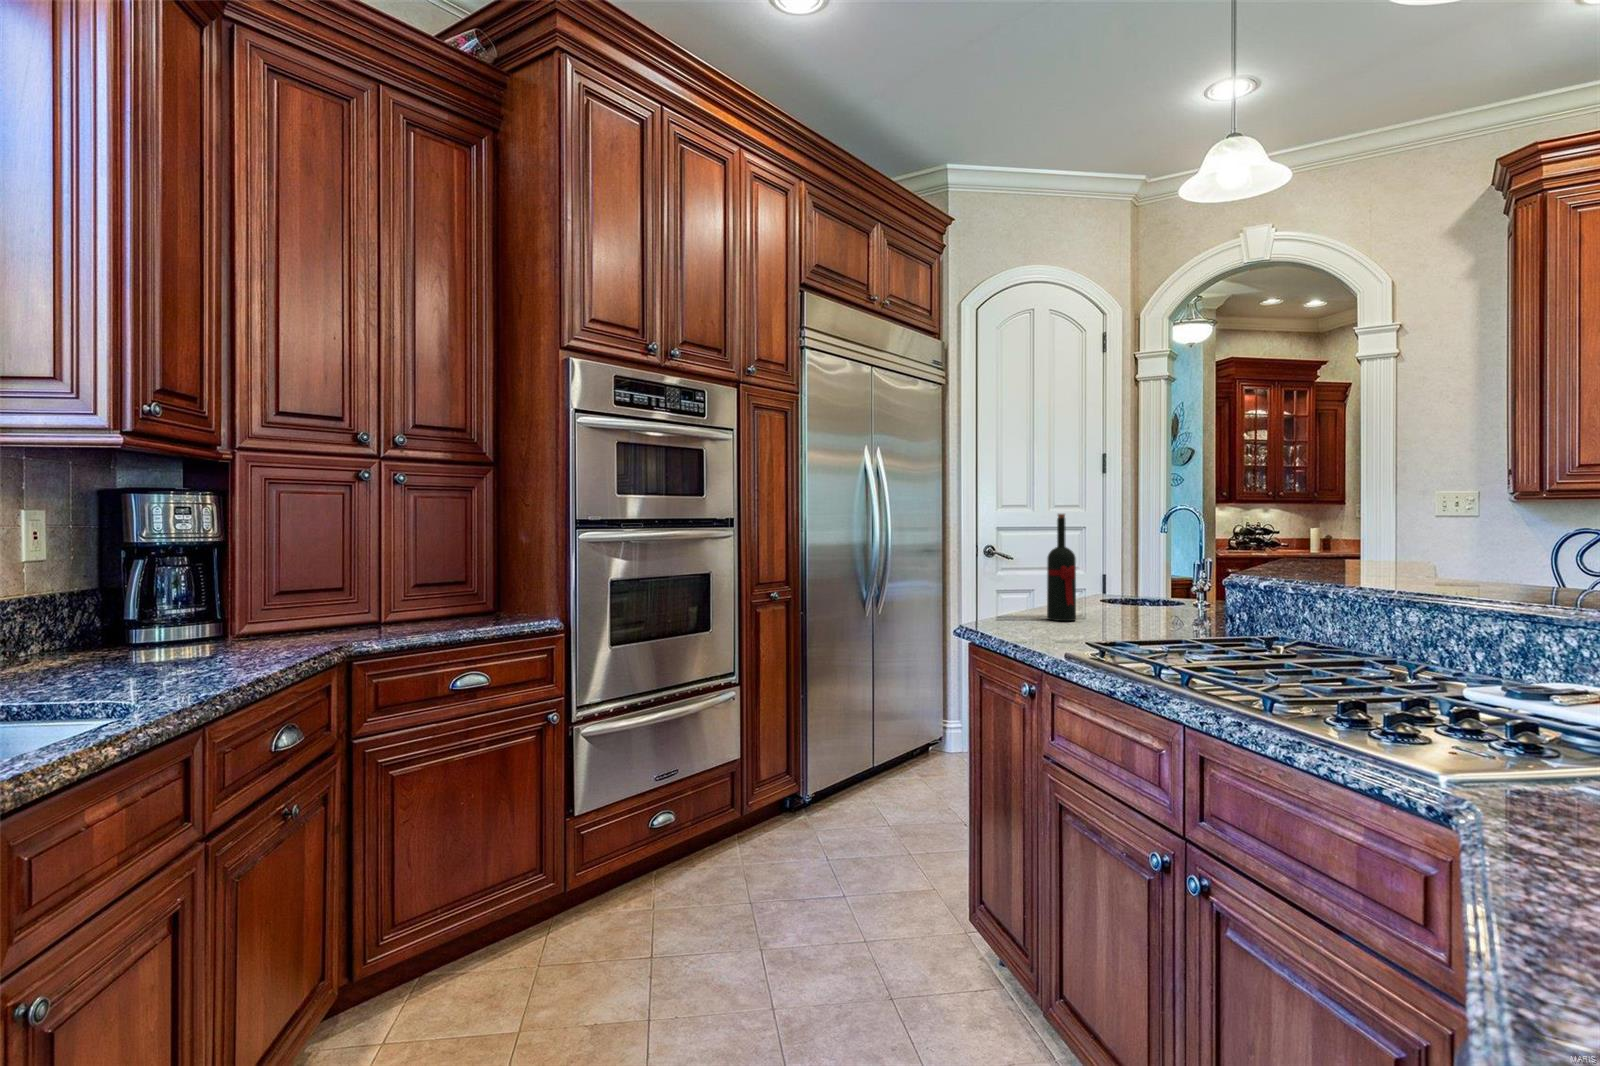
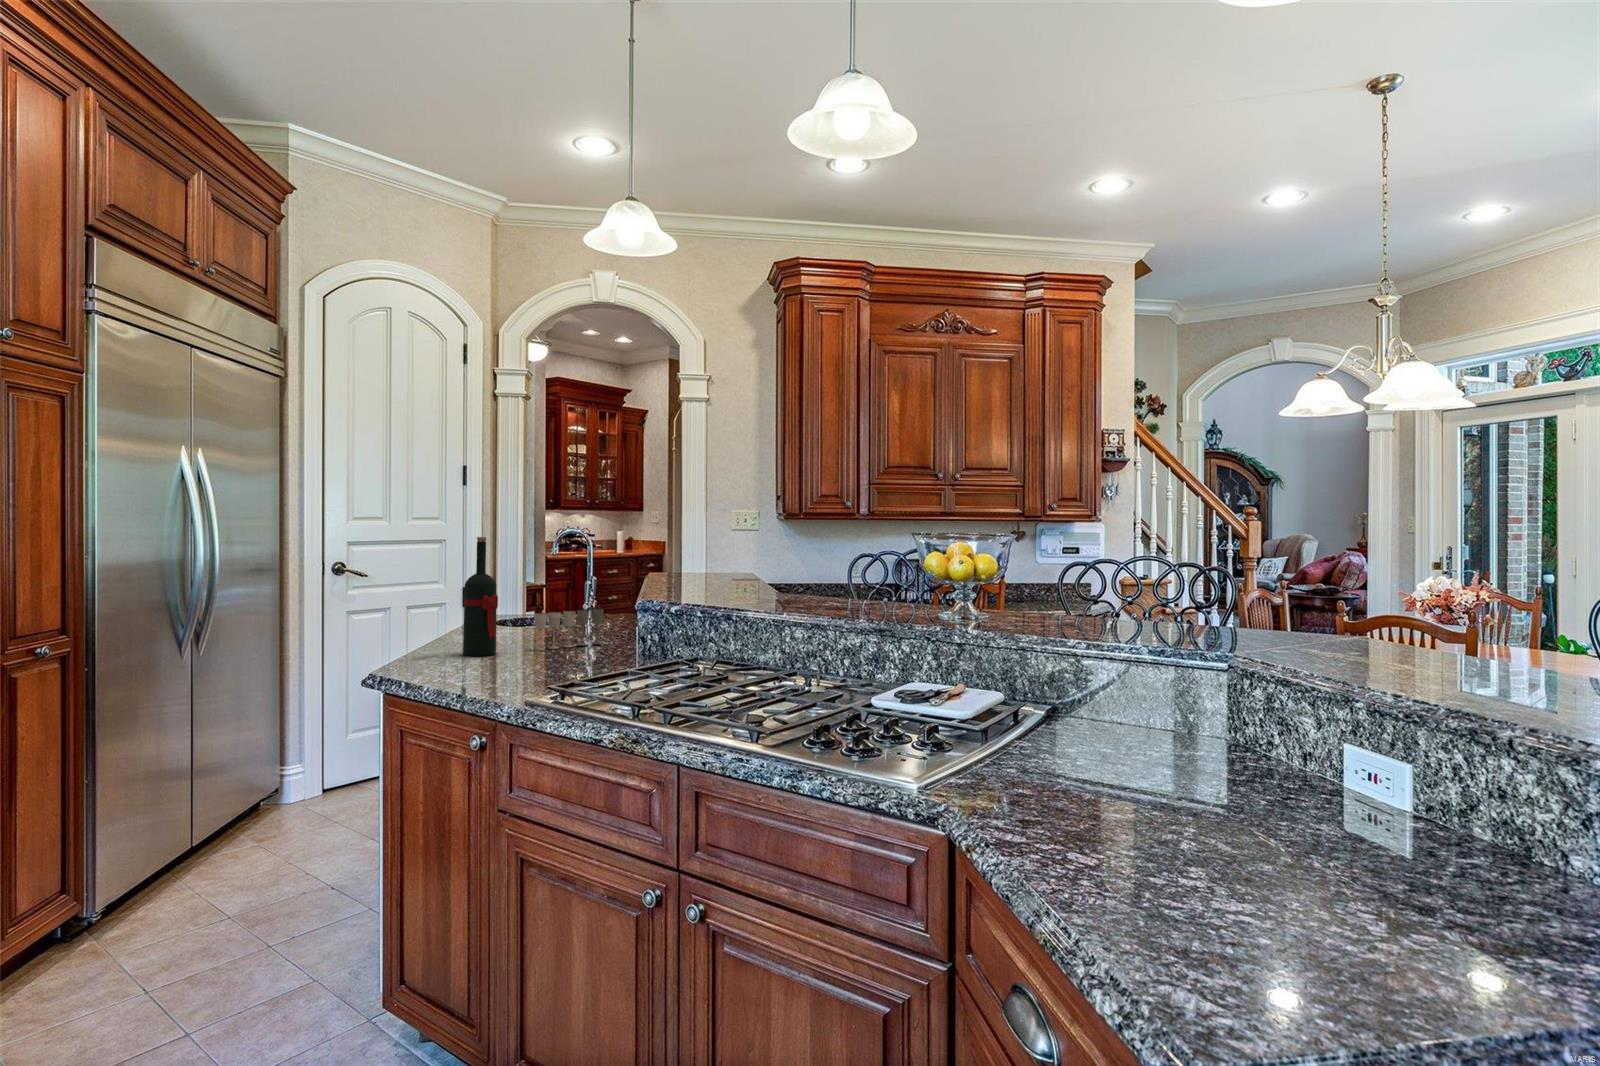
wine glass: none [1115,586,1193,622] -> present [534,609,603,651]

